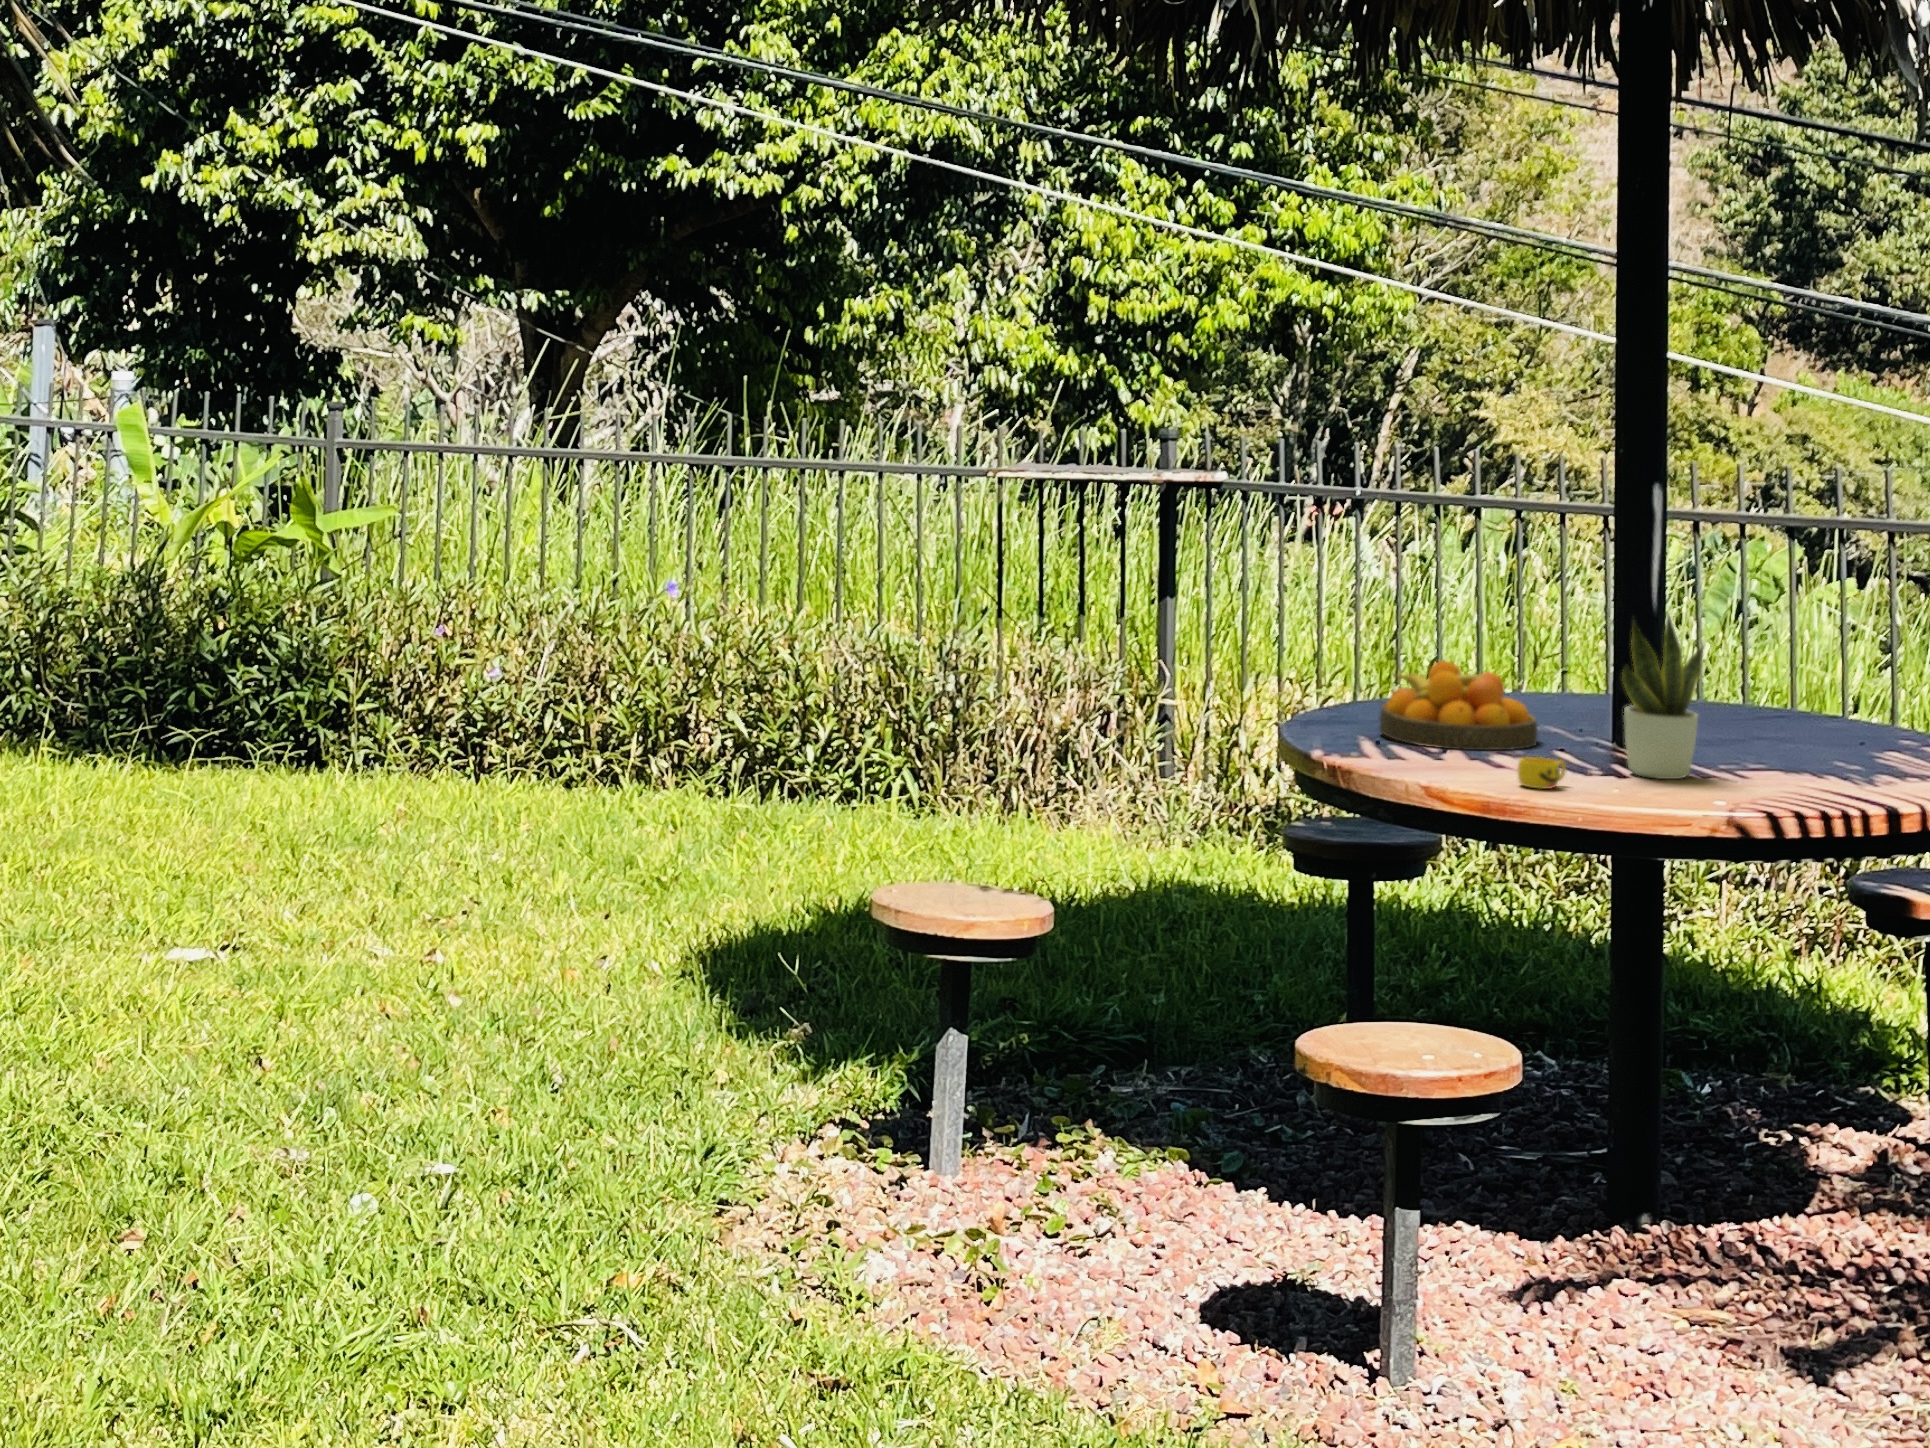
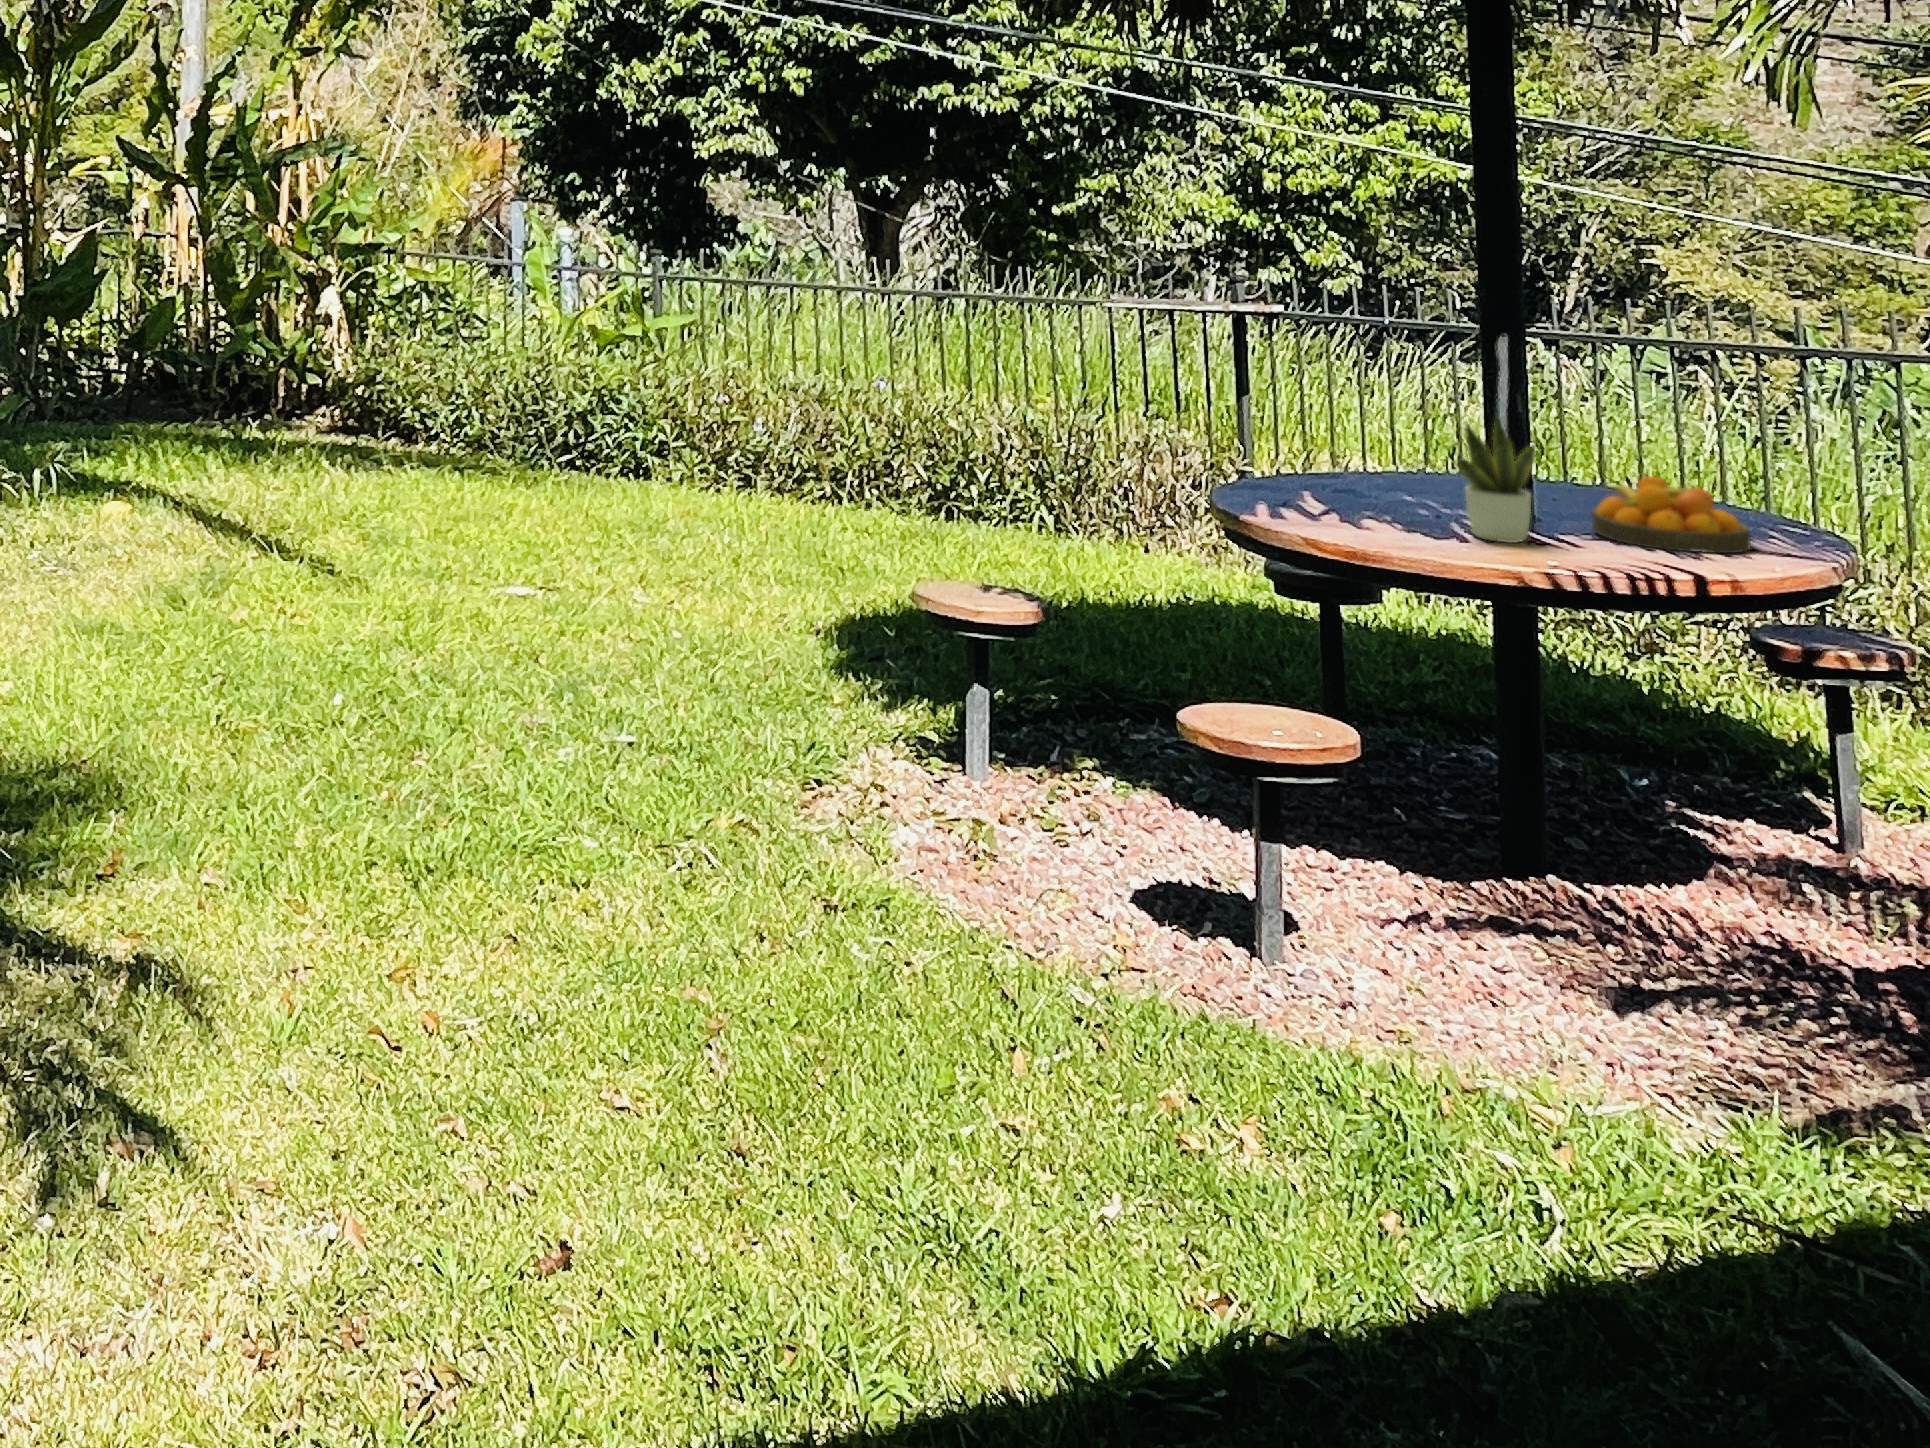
fruit bowl: present [1379,661,1538,750] -> present [1592,476,1751,553]
cup: present [1518,757,1566,789] -> none [1360,519,1403,543]

